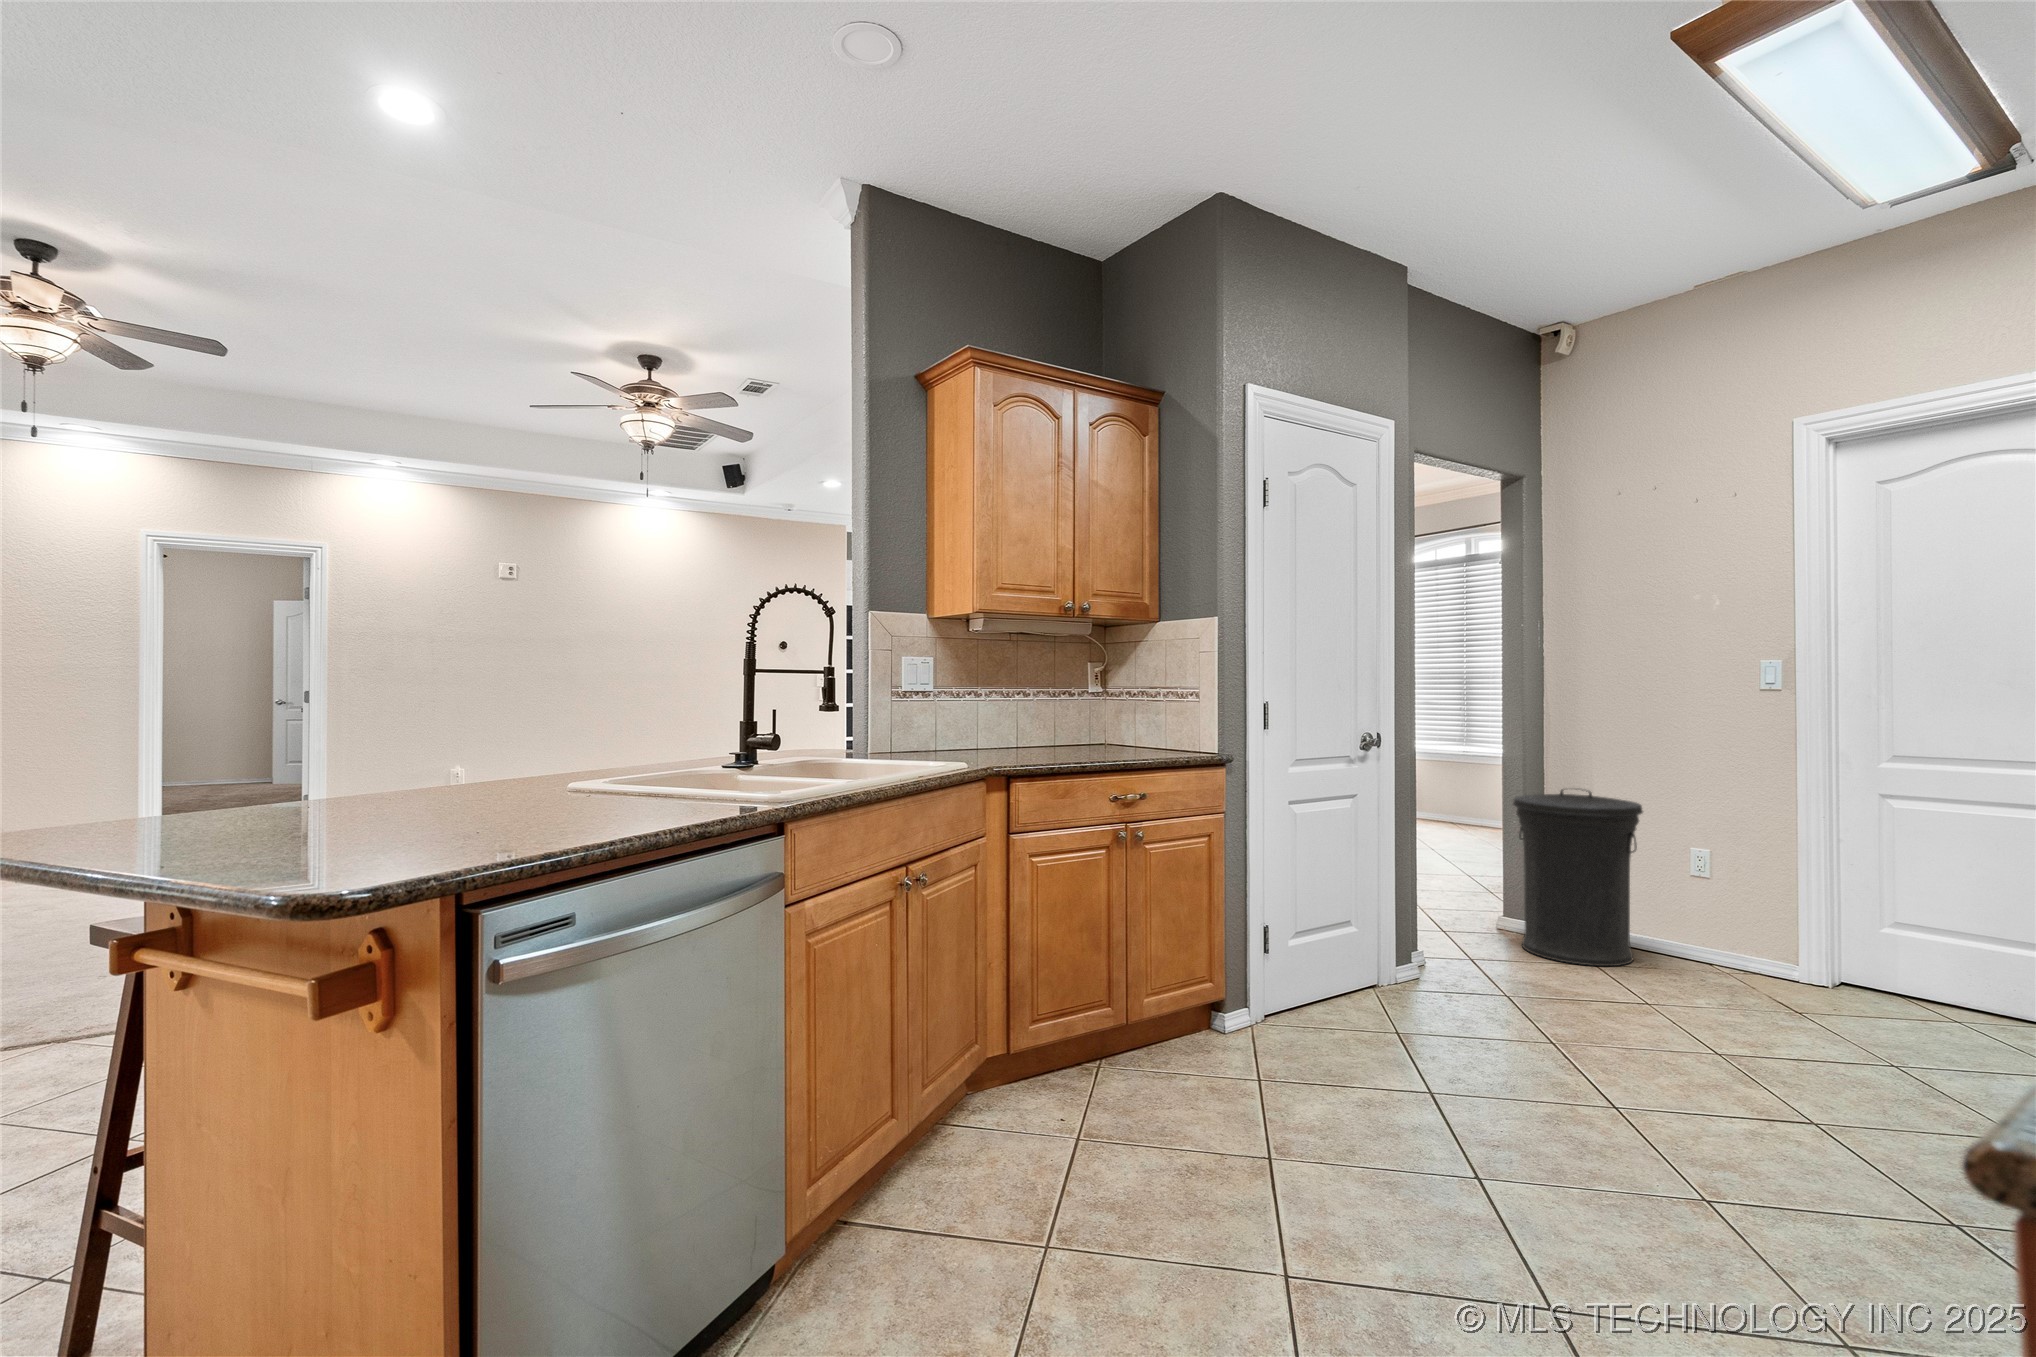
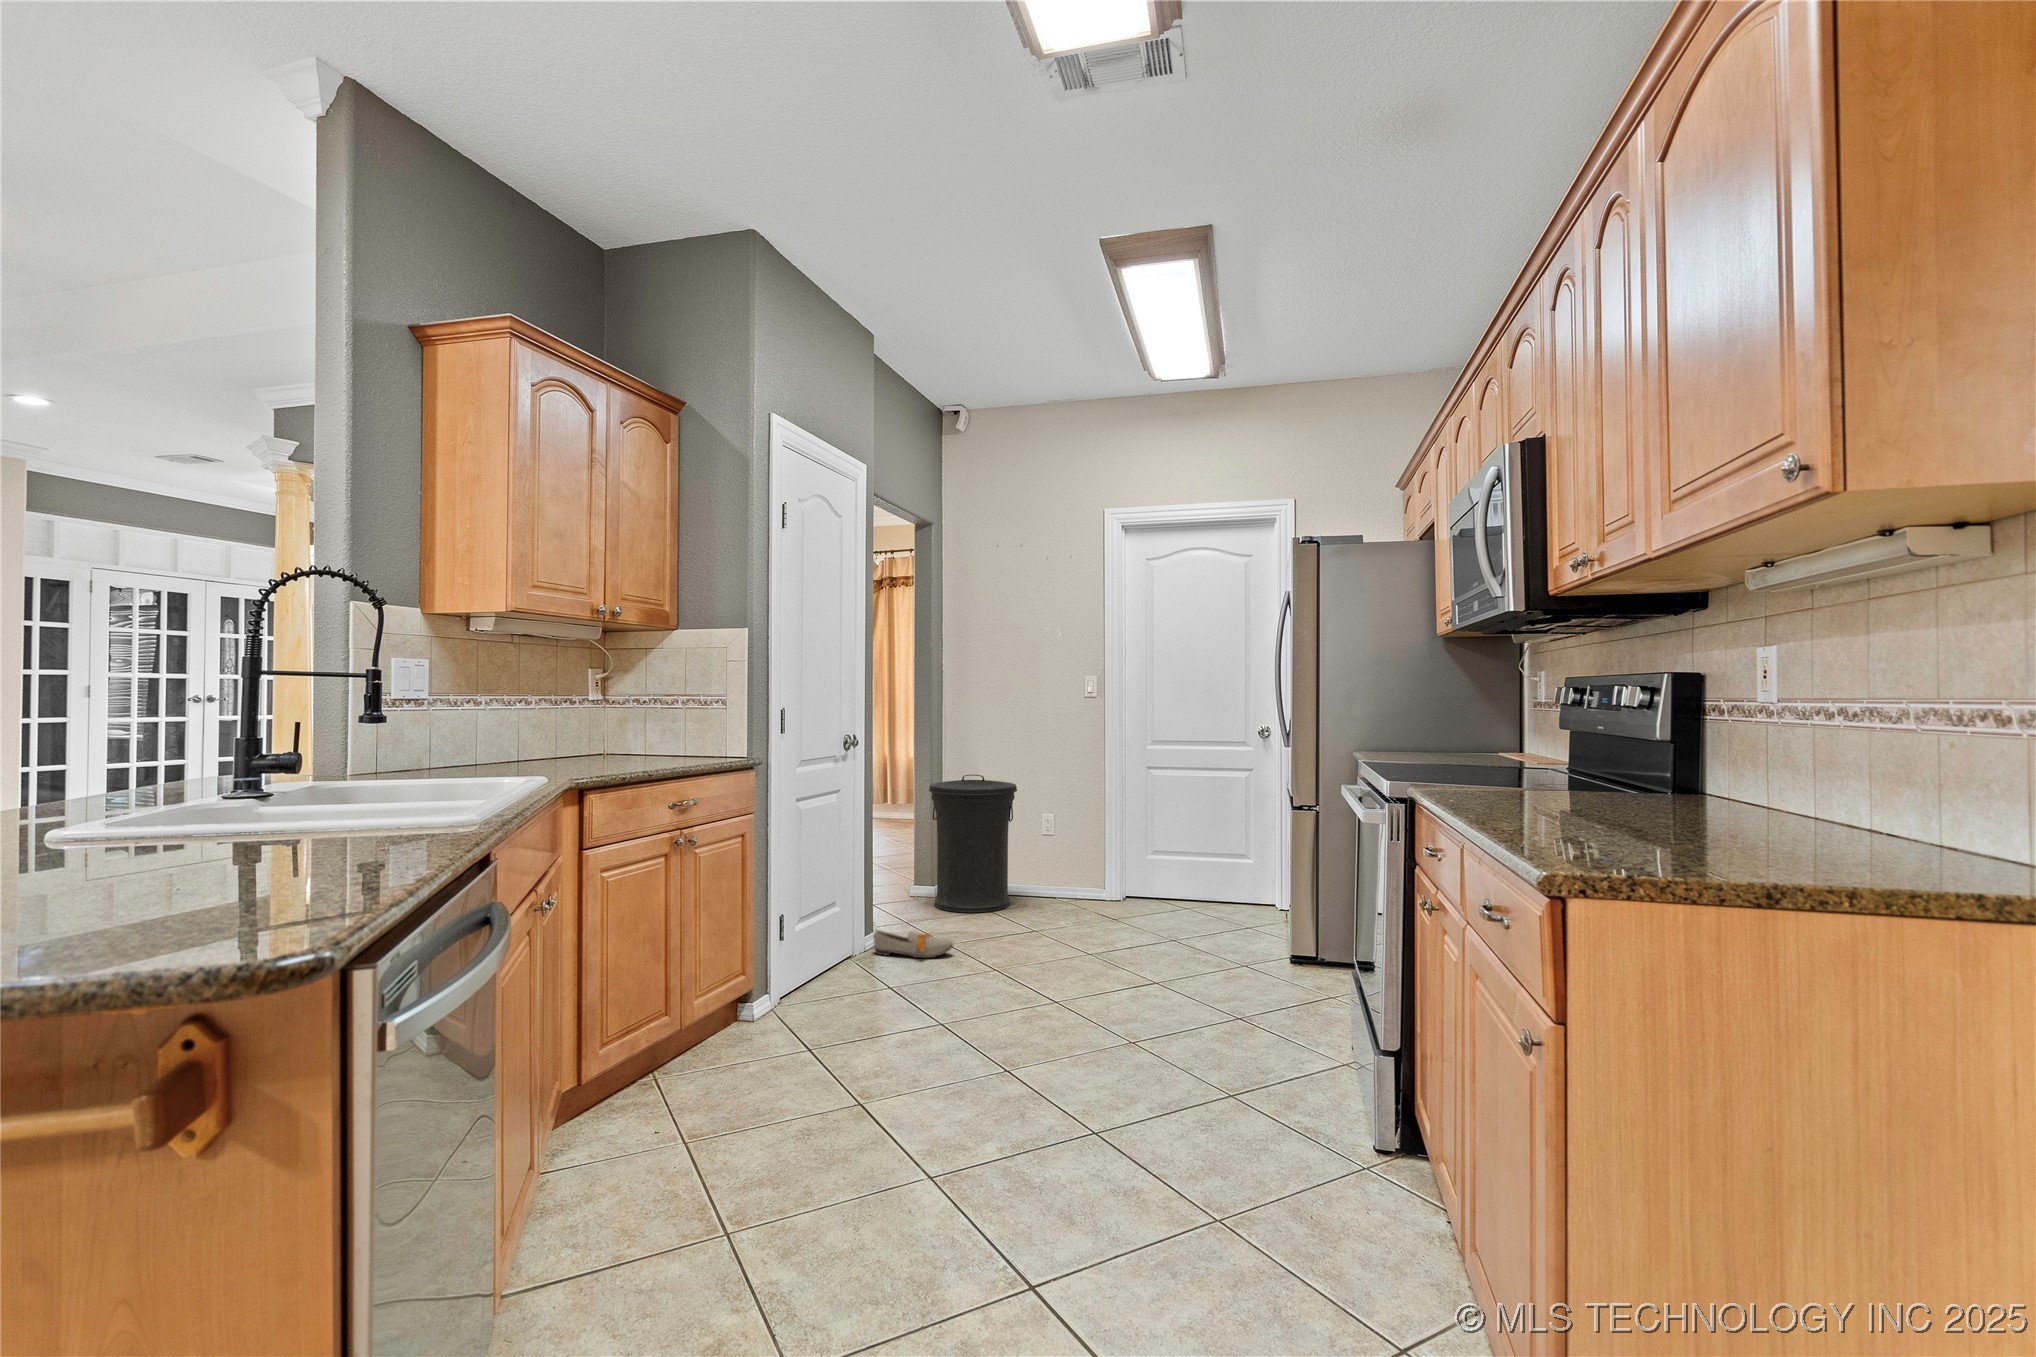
shoe: none [1405,961,1505,1008] -> present [874,930,953,958]

